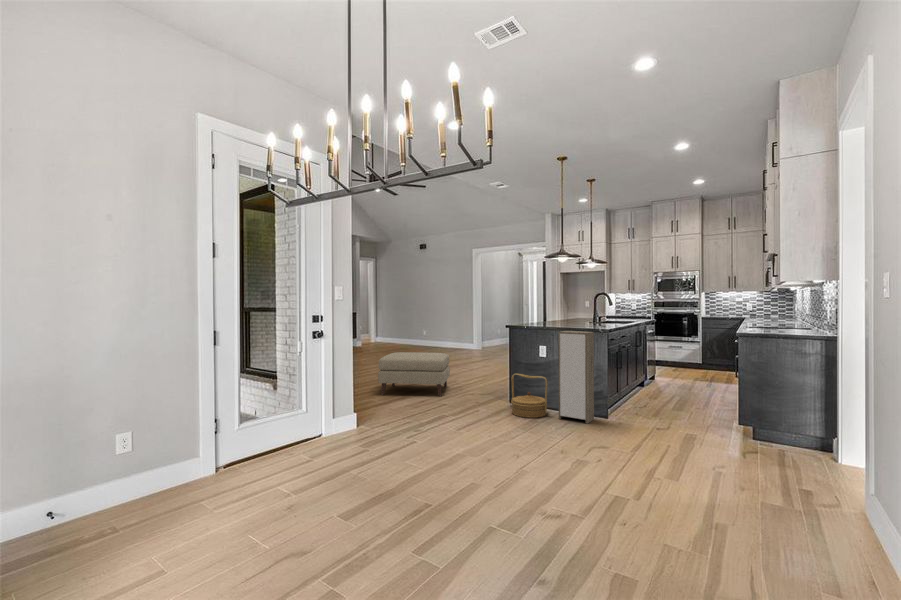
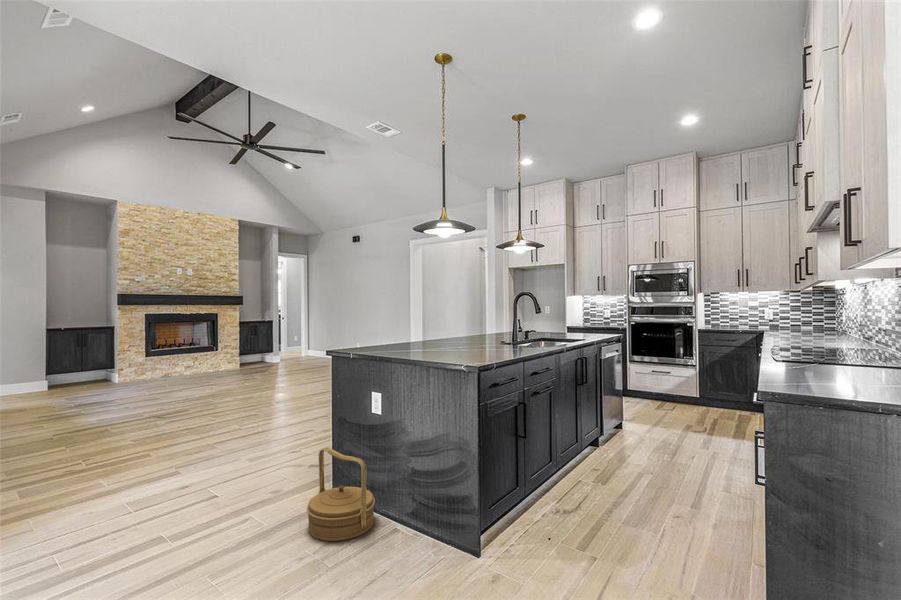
storage cabinet: present [558,331,594,423] -> none [377,372,447,566]
ottoman: present [378,352,450,396] -> none [151,394,290,471]

